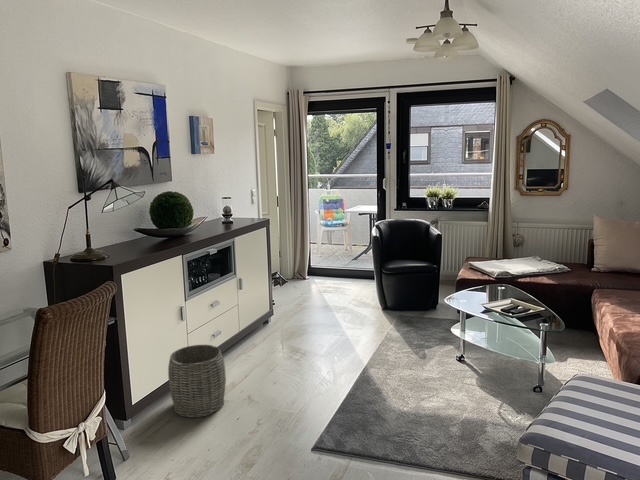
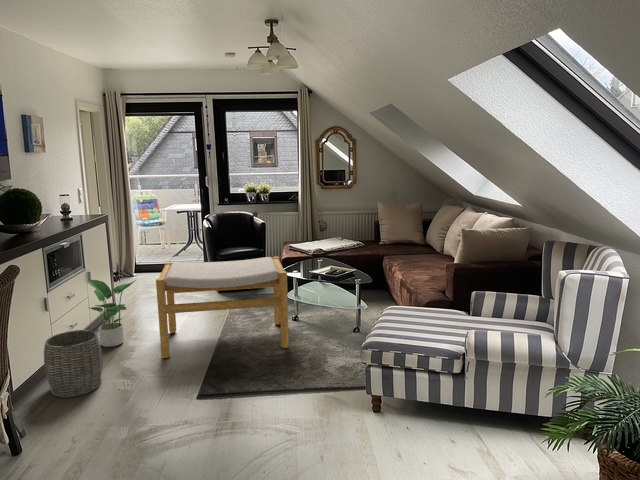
footstool: none [290,276,442,399] -> present [156,256,289,358]
potted plant: none [231,288,281,361] -> present [88,280,136,347]

